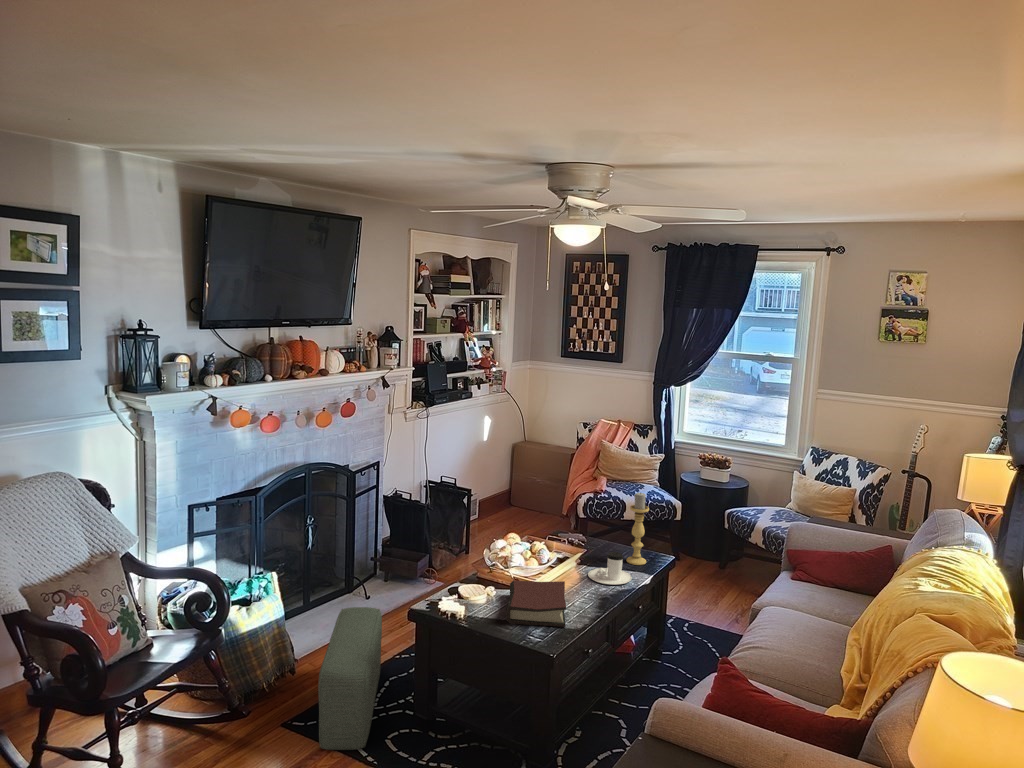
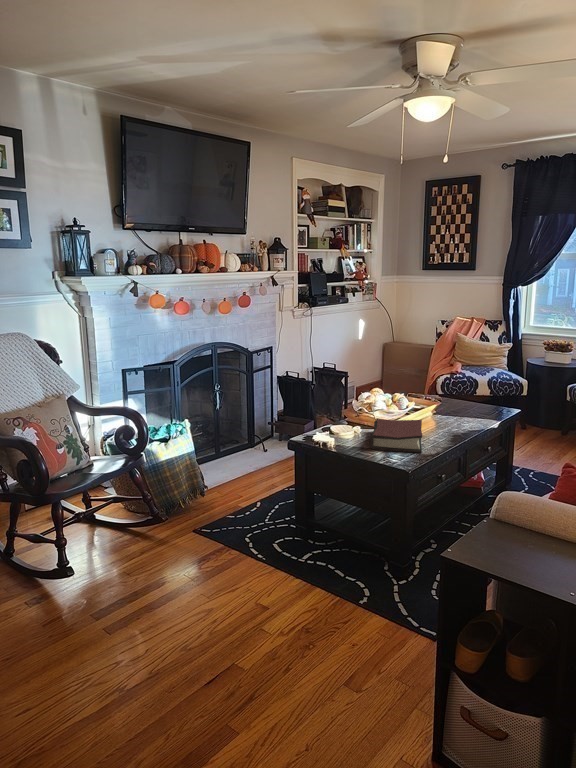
candle holder: present [627,493,649,565] -> none [478,351,498,414]
coffee cup: present [588,552,632,585] -> none [443,400,482,426]
pouf: present [318,607,382,750] -> none [217,446,271,550]

